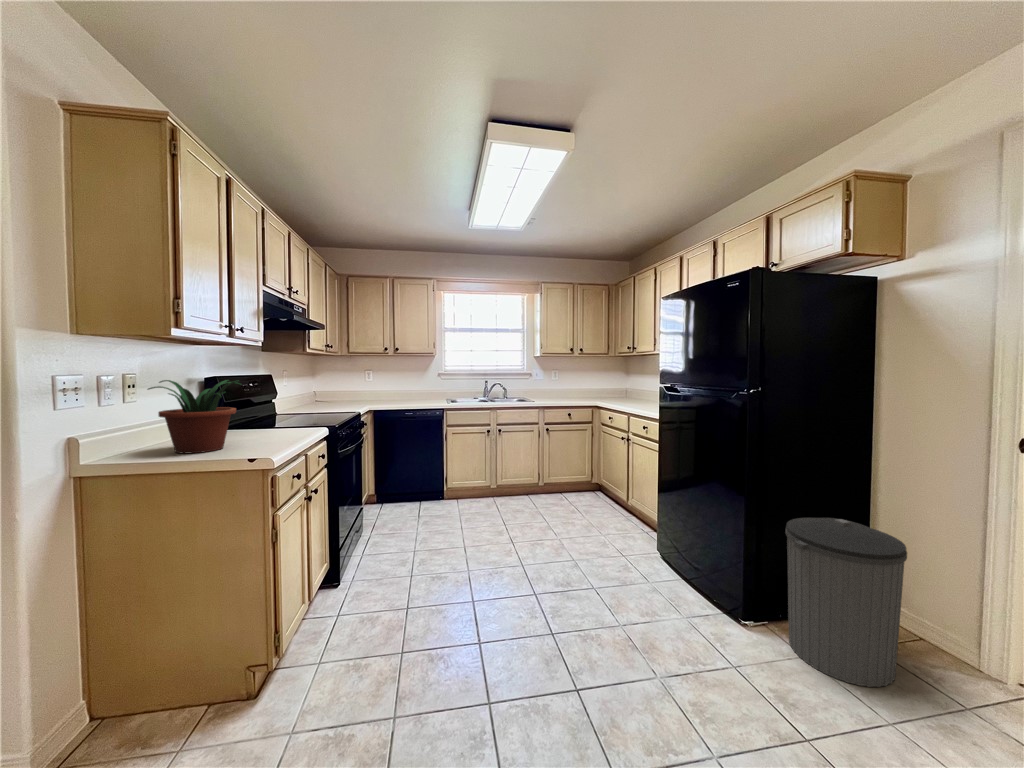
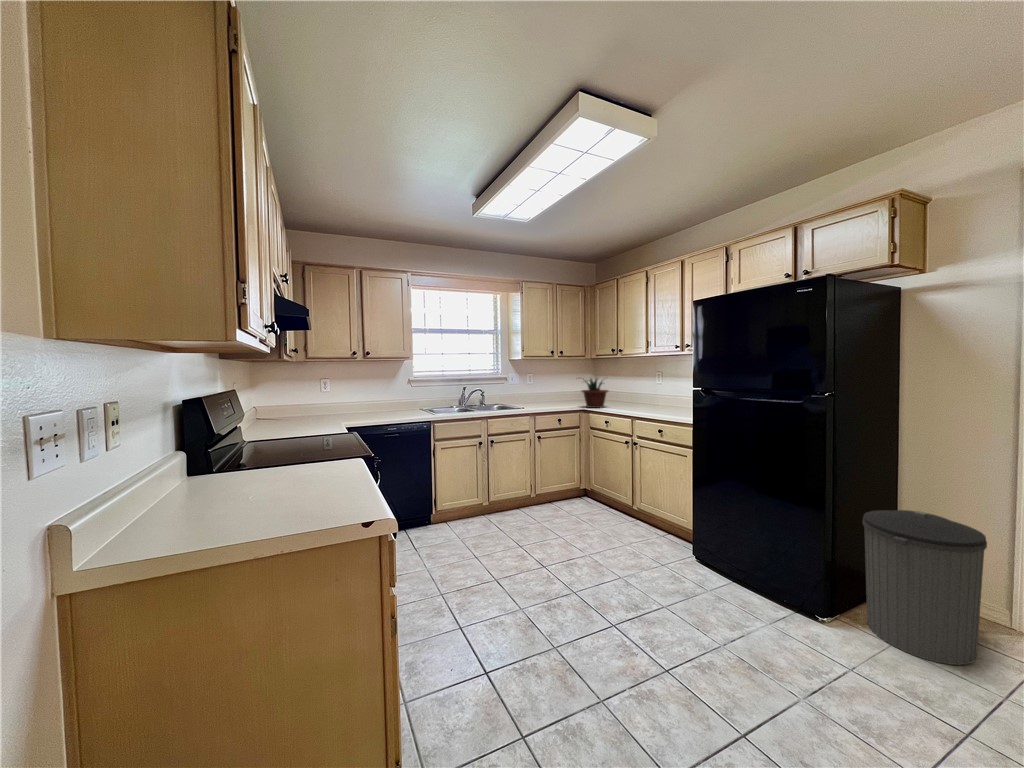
potted plant: present [148,380,241,453] -> present [582,378,608,408]

